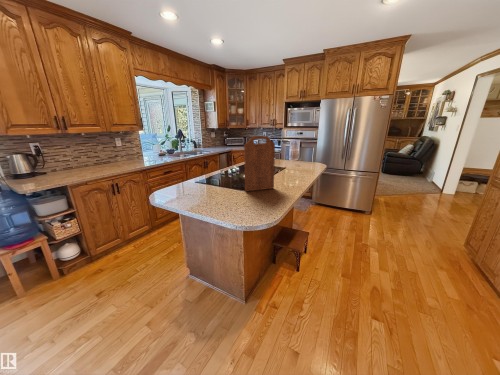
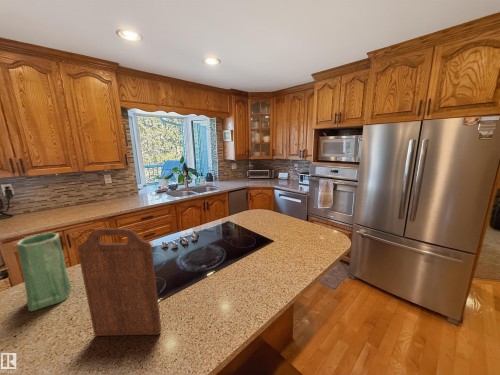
vase: none [185,152,207,192] -> present [16,233,71,311]

